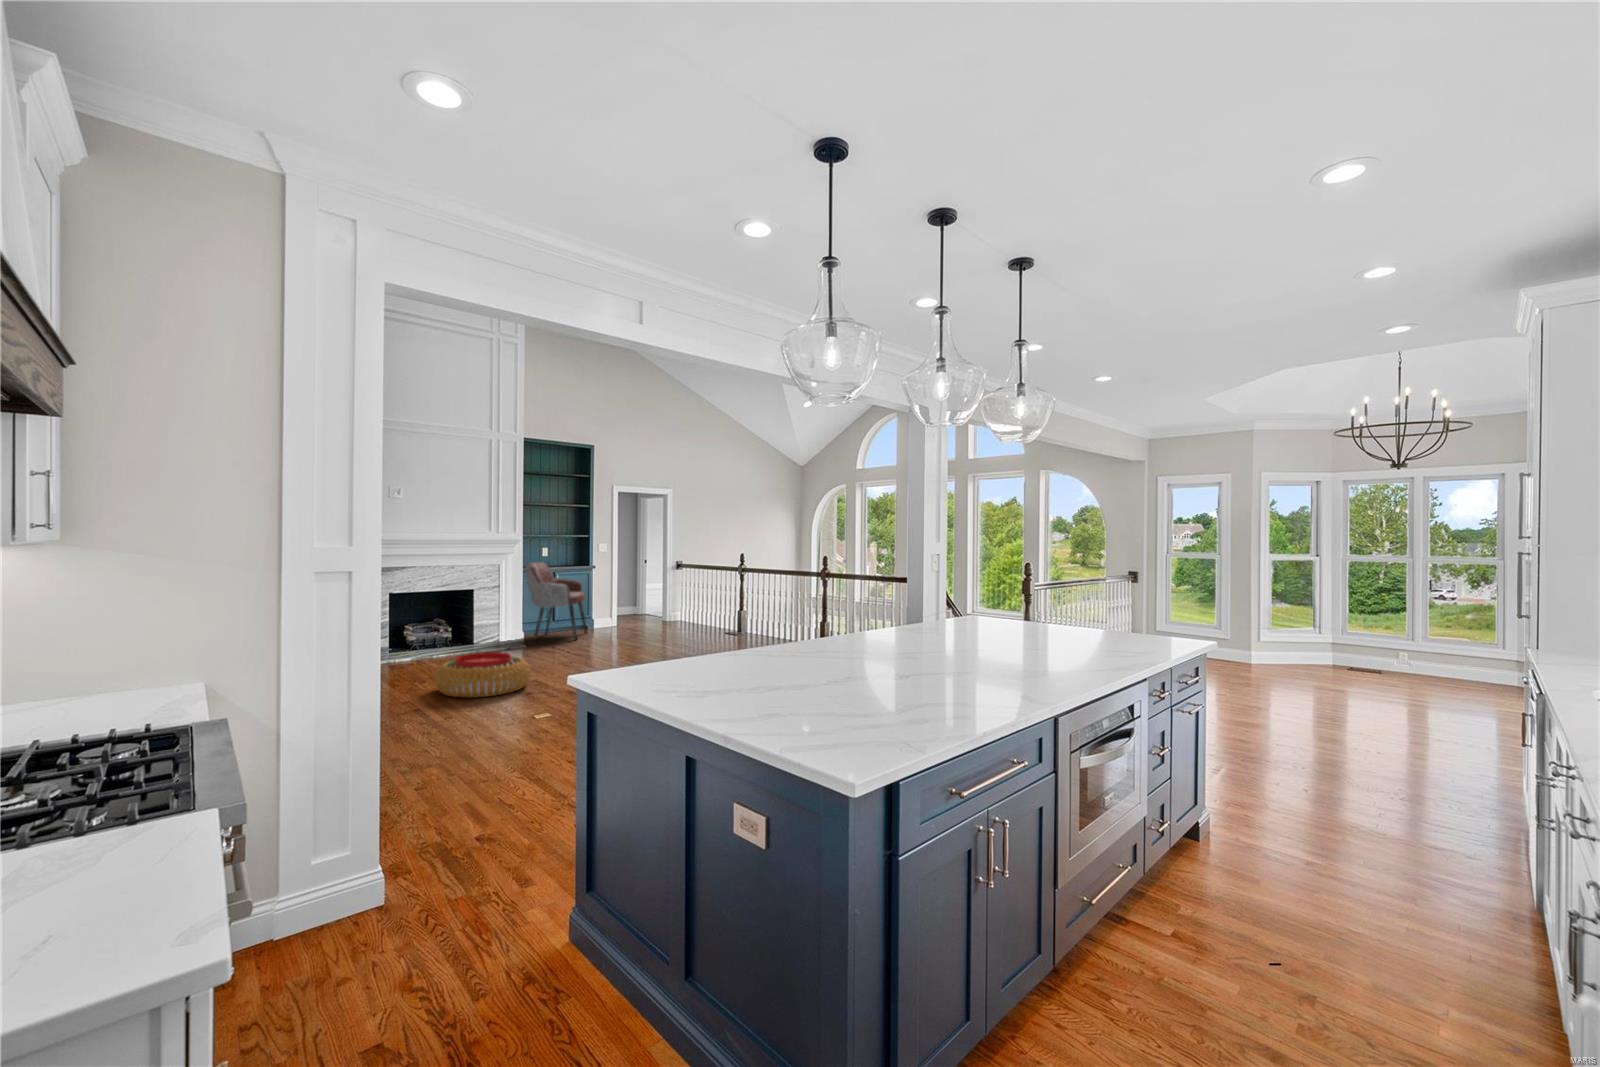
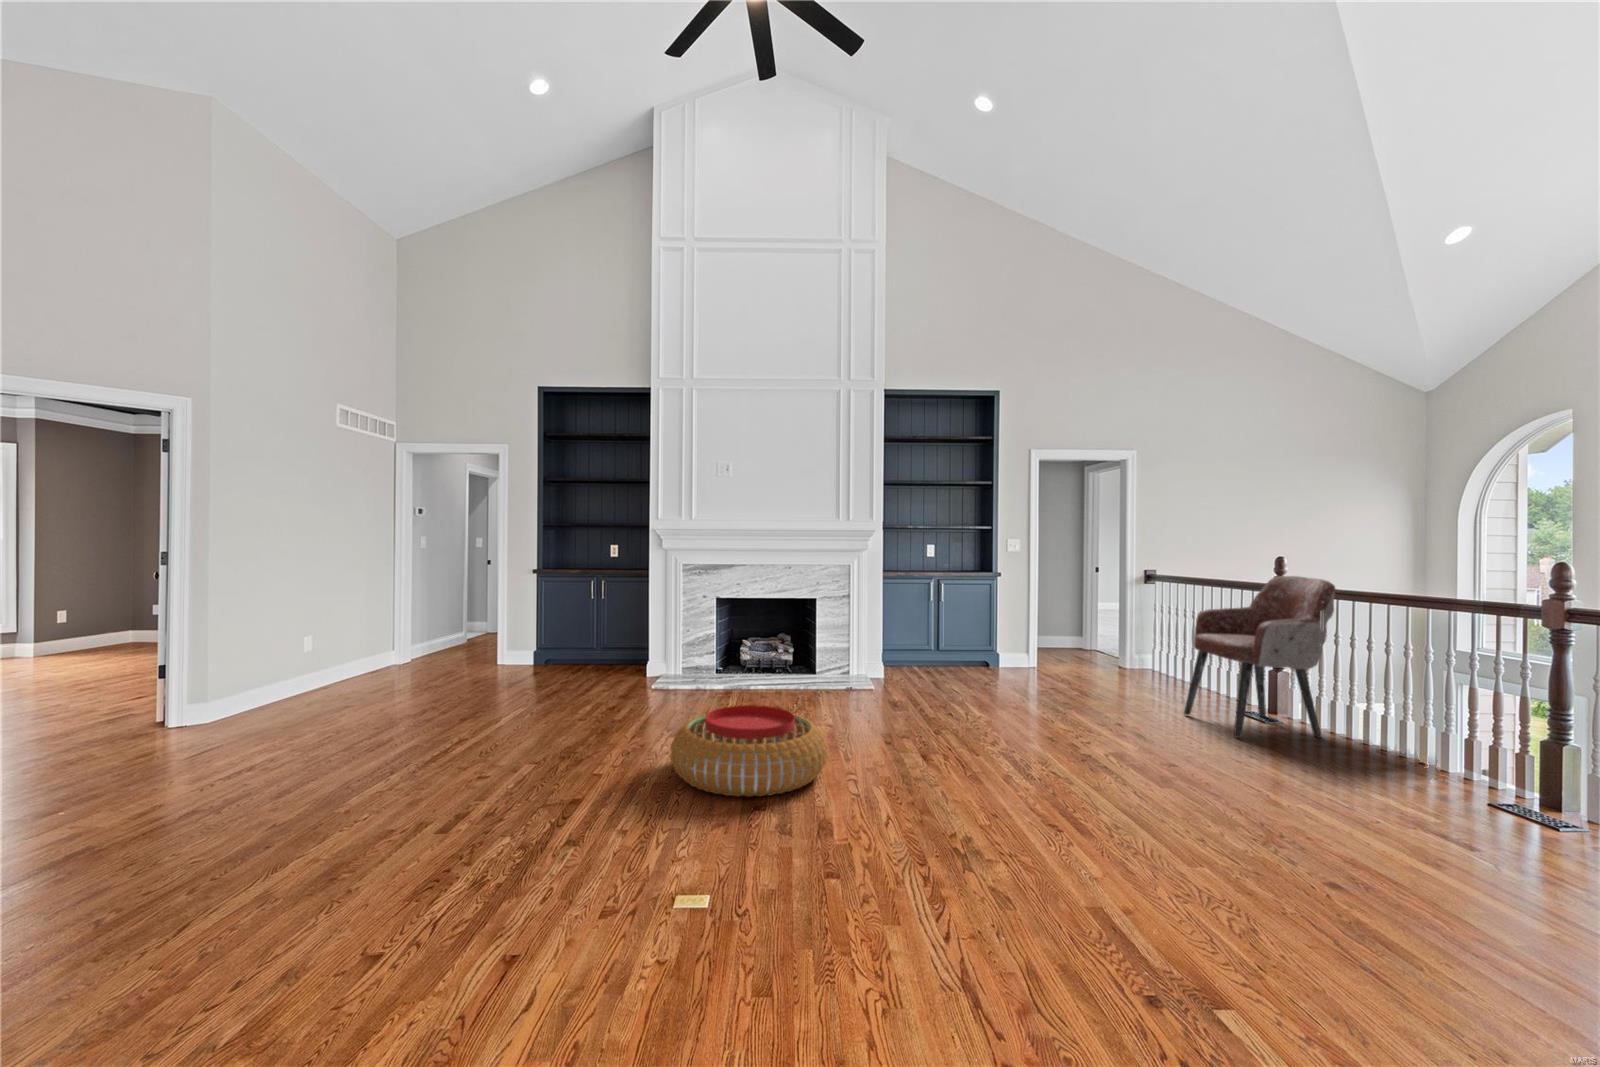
armchair: present [525,562,588,640] -> present [1184,576,1335,738]

